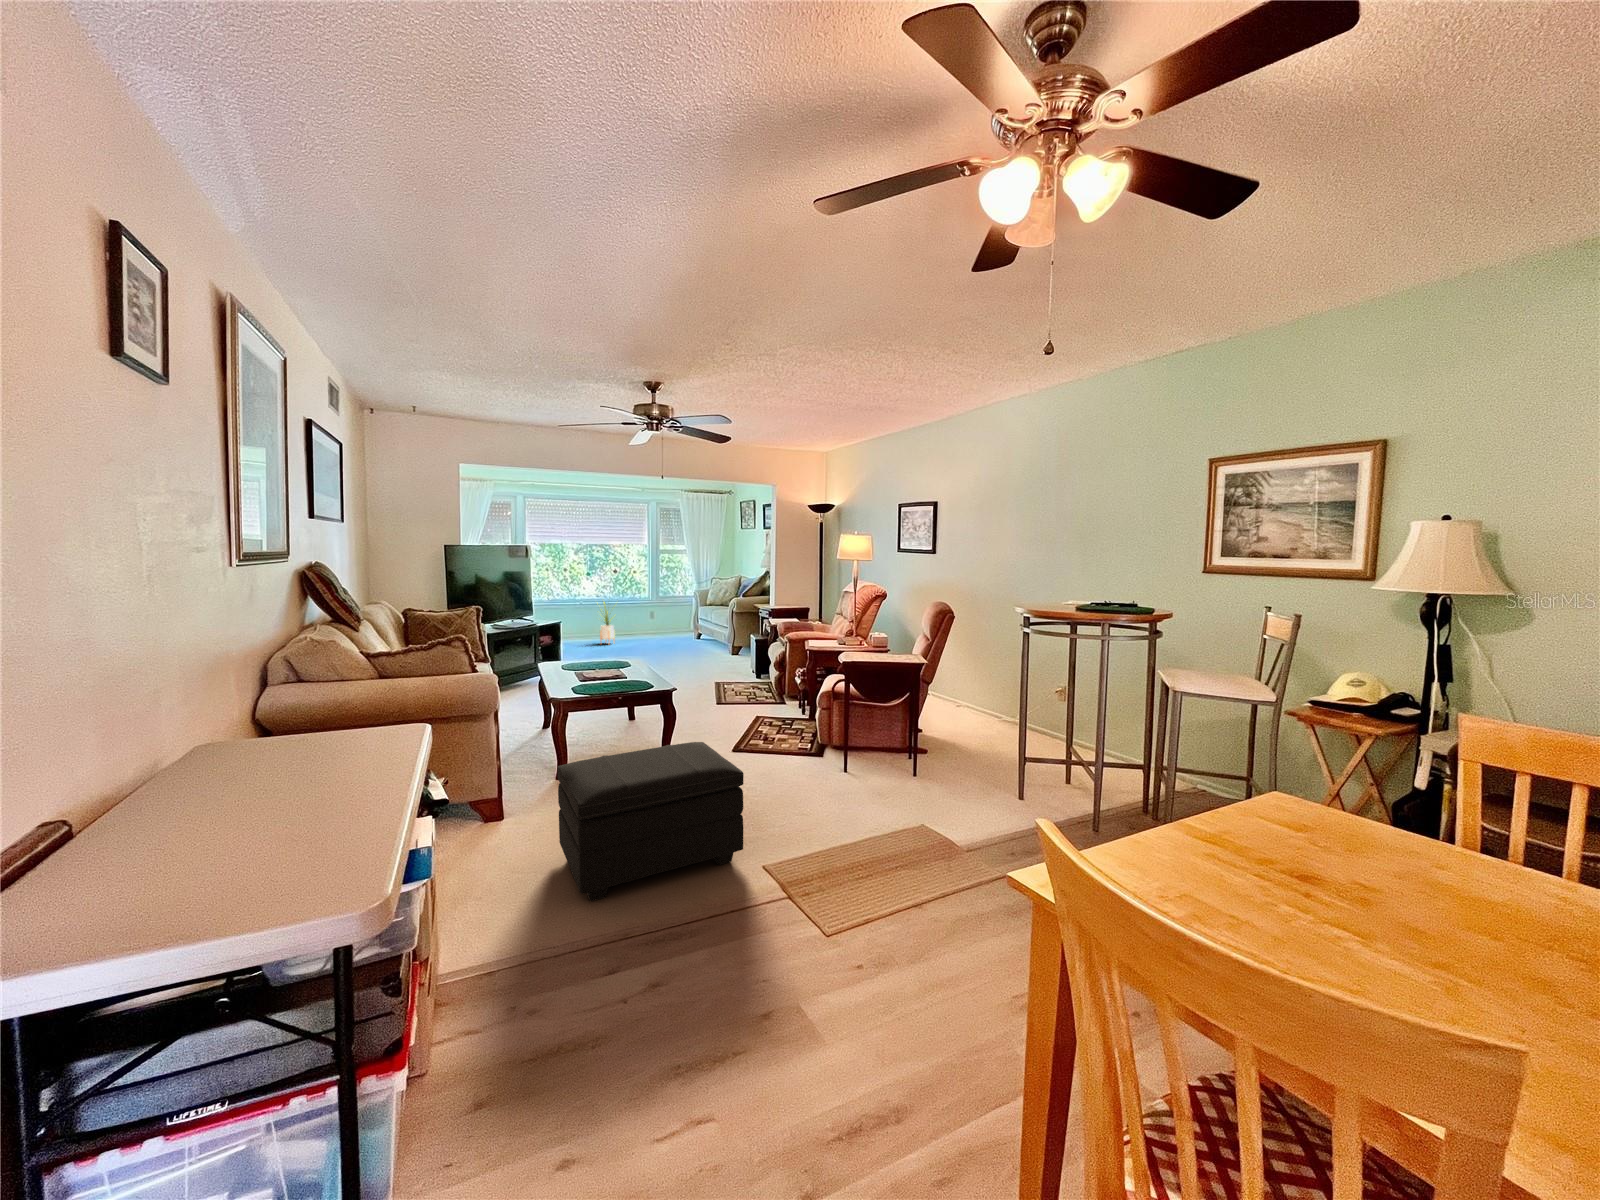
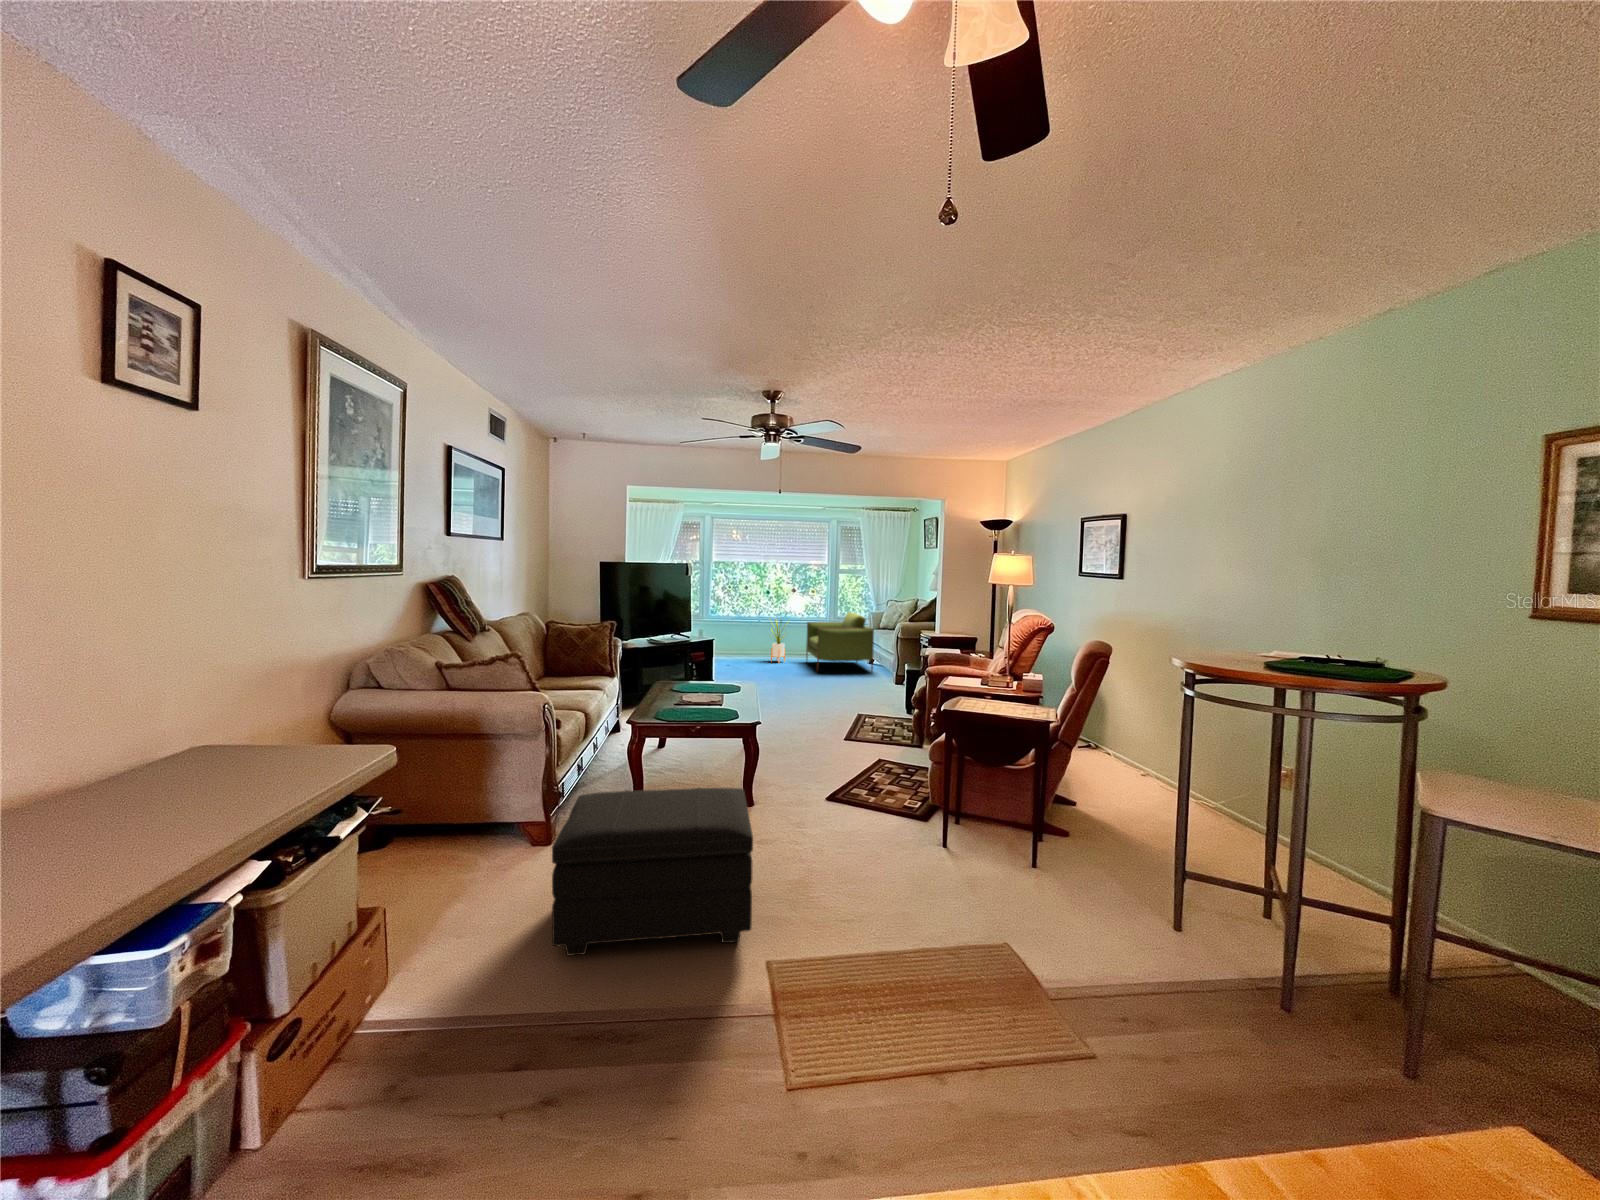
armchair: none [636,591,706,651] -> present [806,612,874,671]

